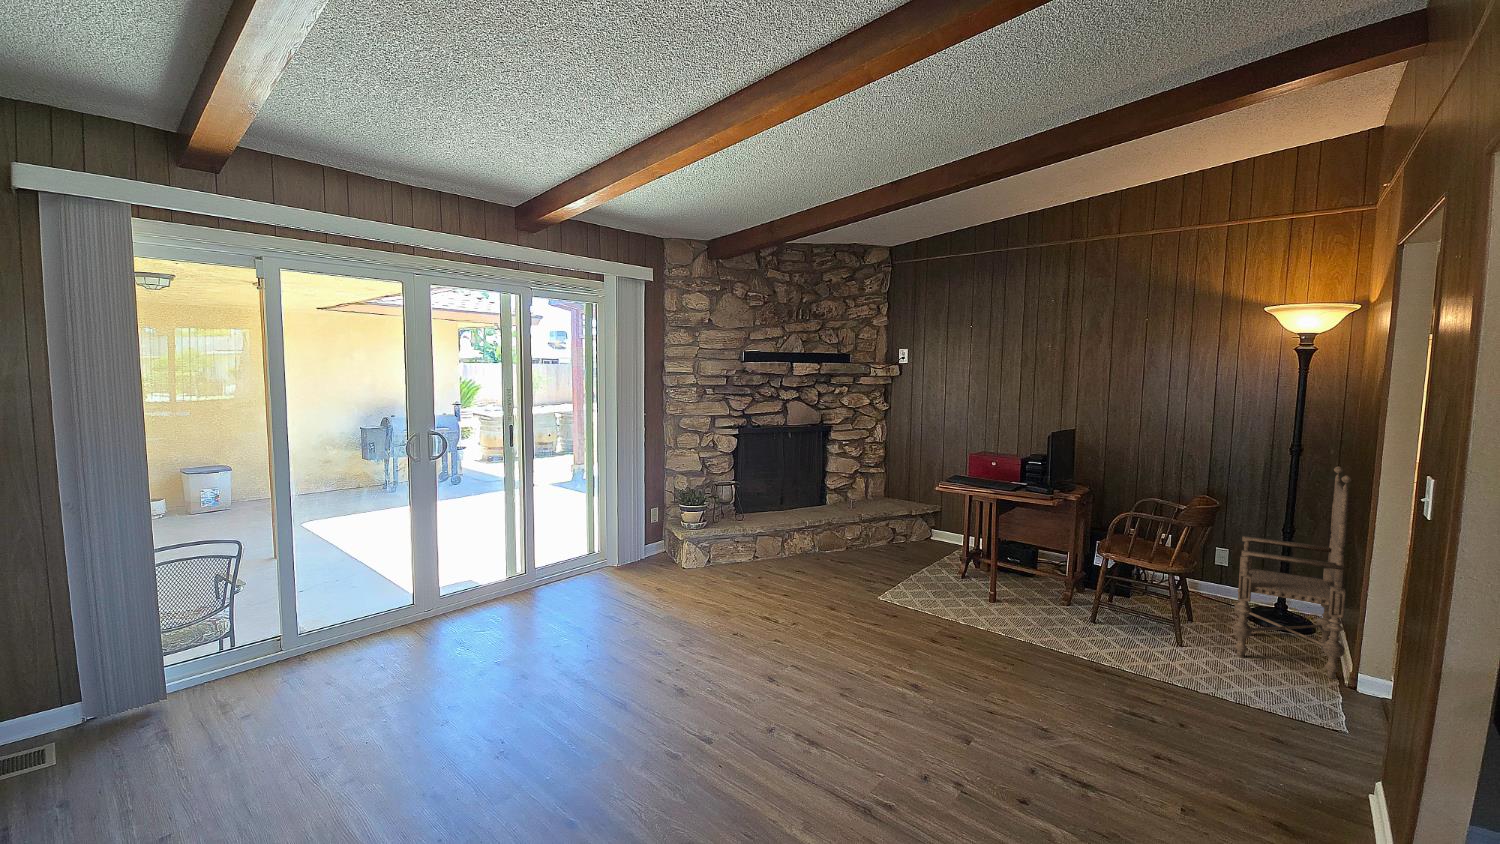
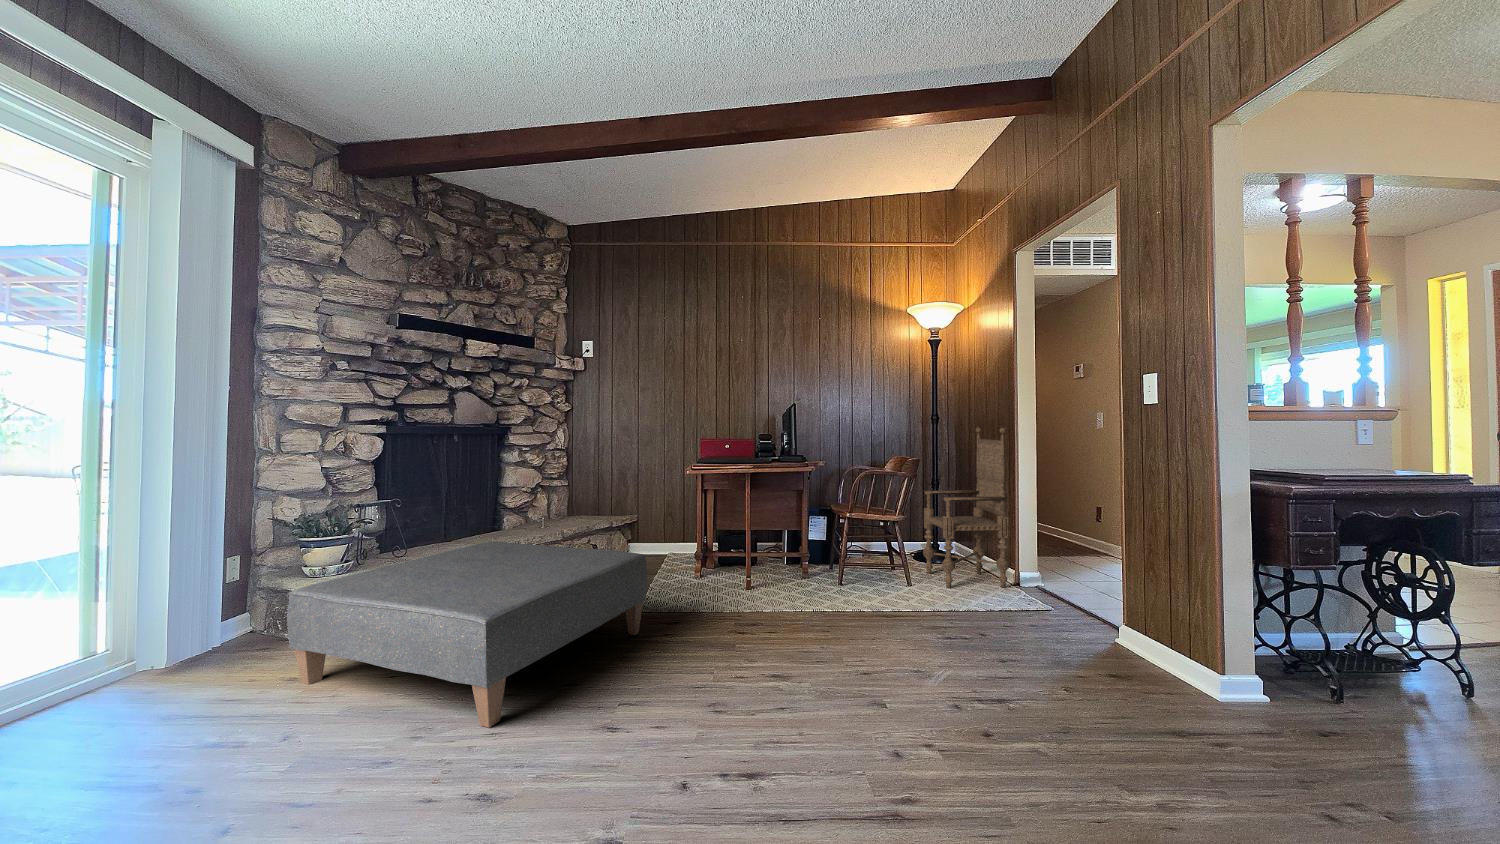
ottoman: none [658,521,868,644] -> present [287,541,647,728]

